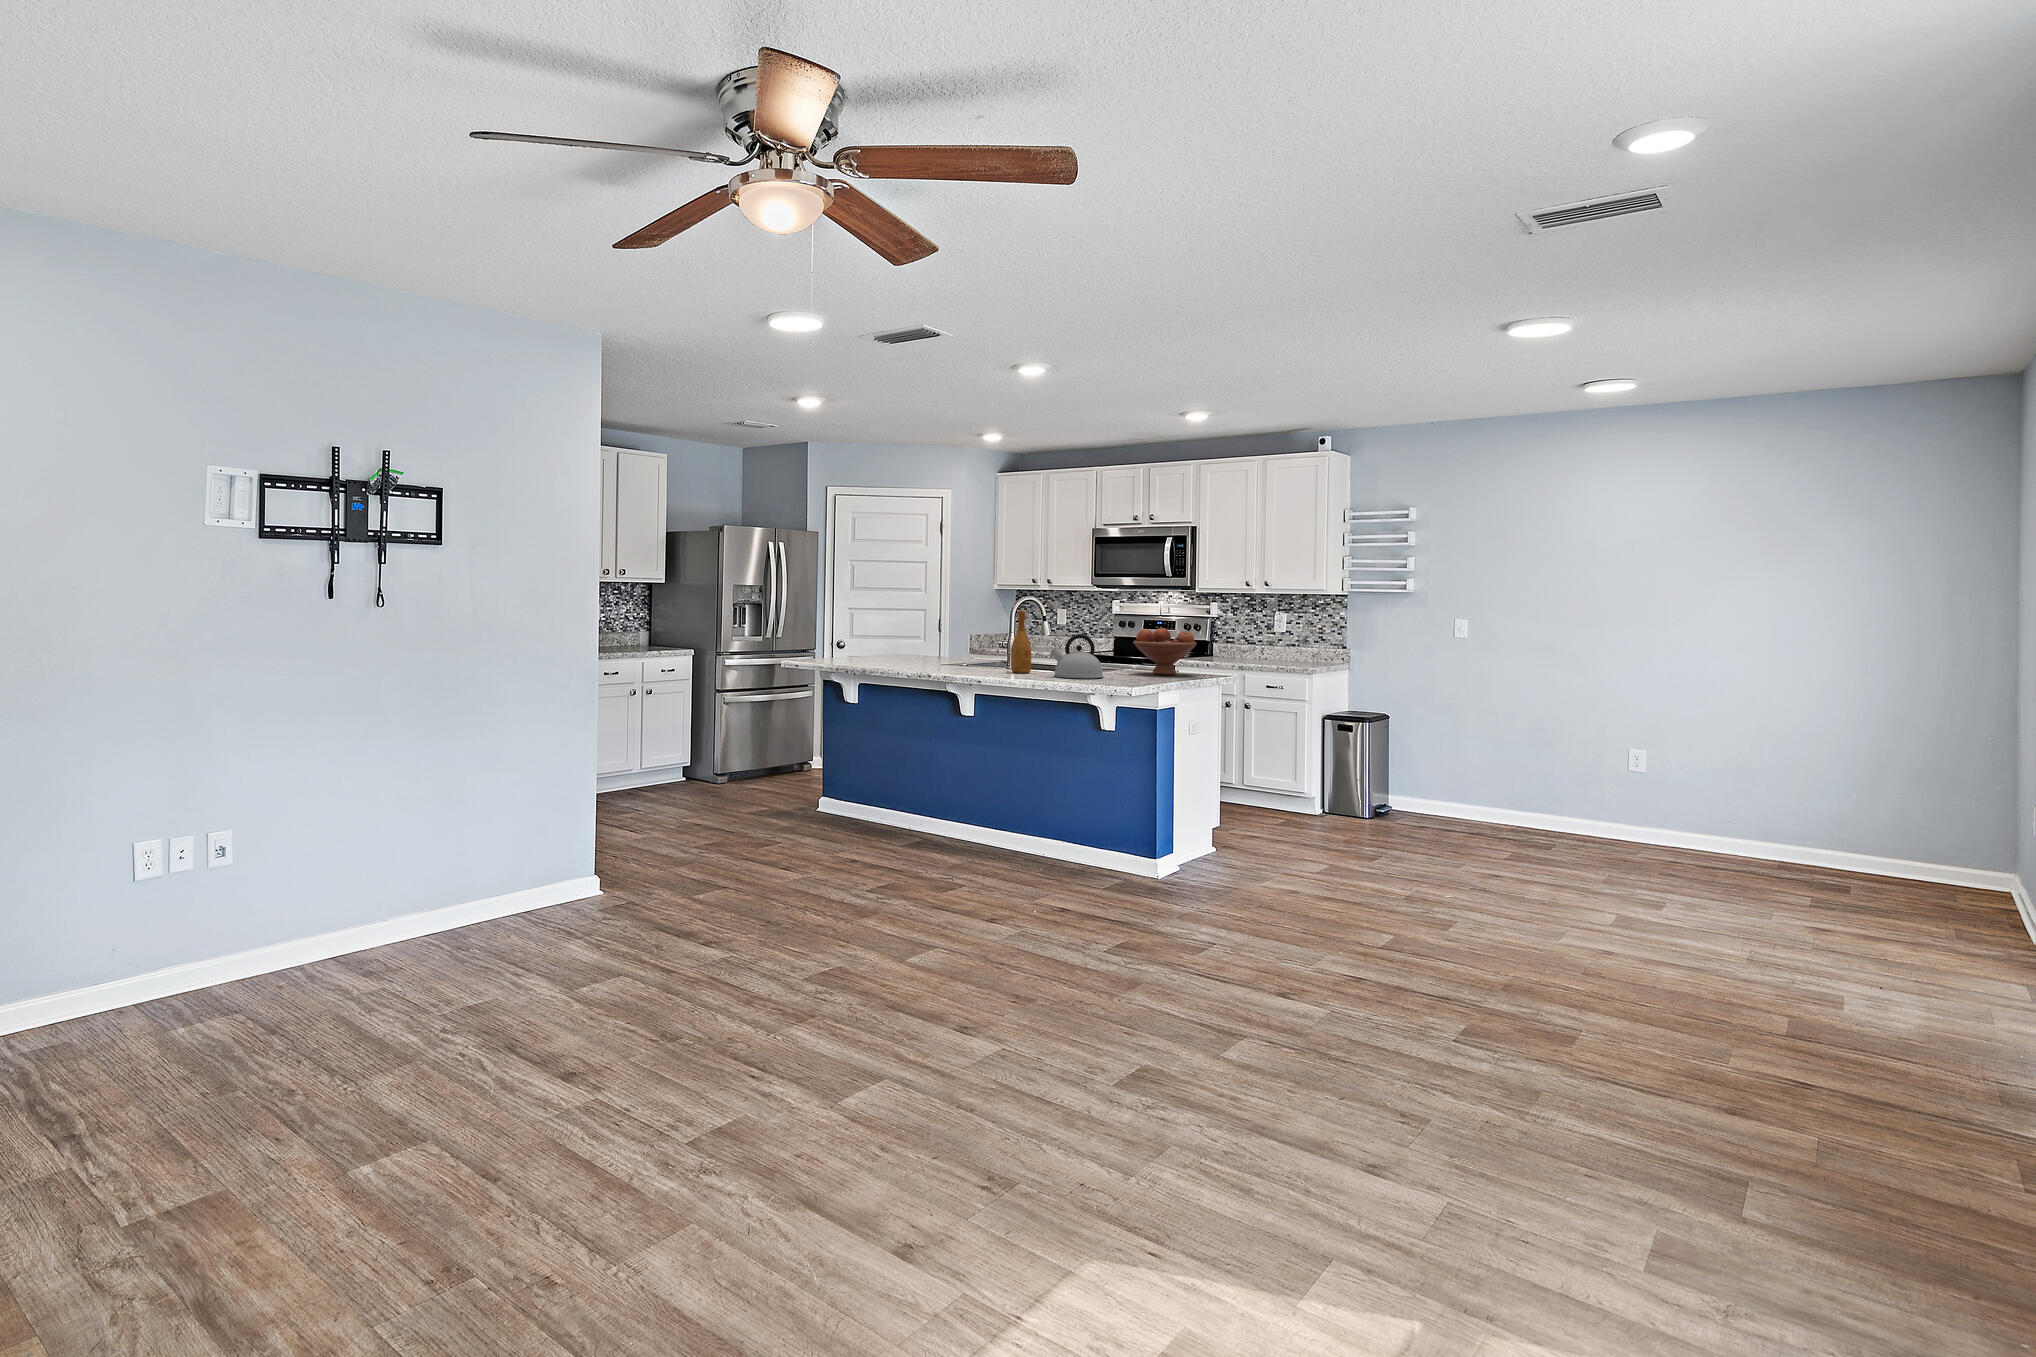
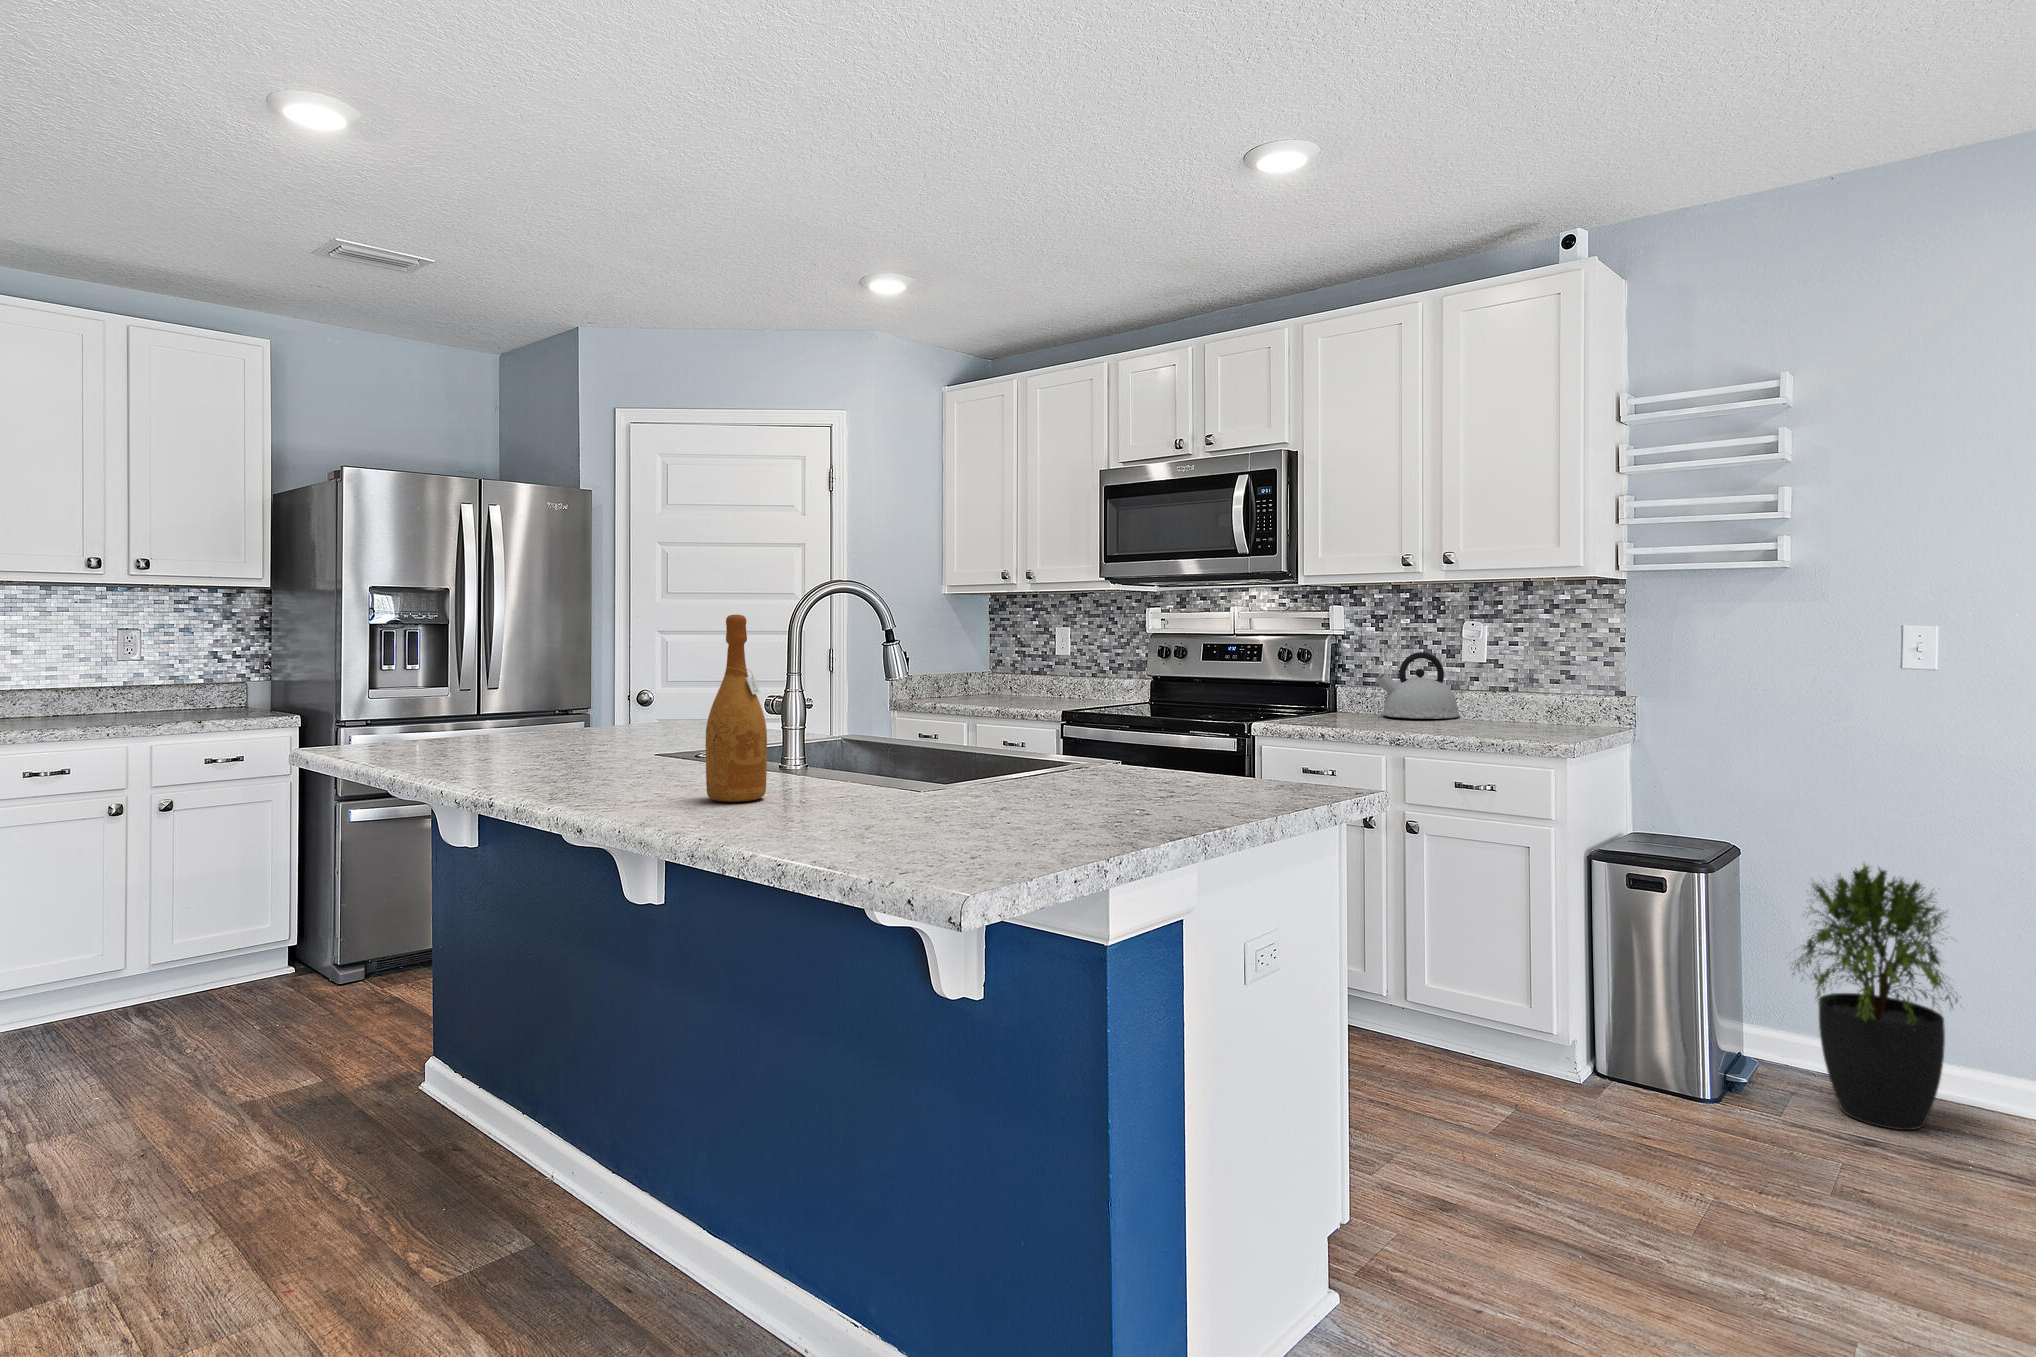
fruit bowl: present [1133,628,1197,675] -> none [1072,660,1260,802]
kettle: present [1050,634,1103,678] -> present [1376,652,1460,719]
potted plant: none [1402,717,1469,825] -> present [1790,864,1961,1130]

